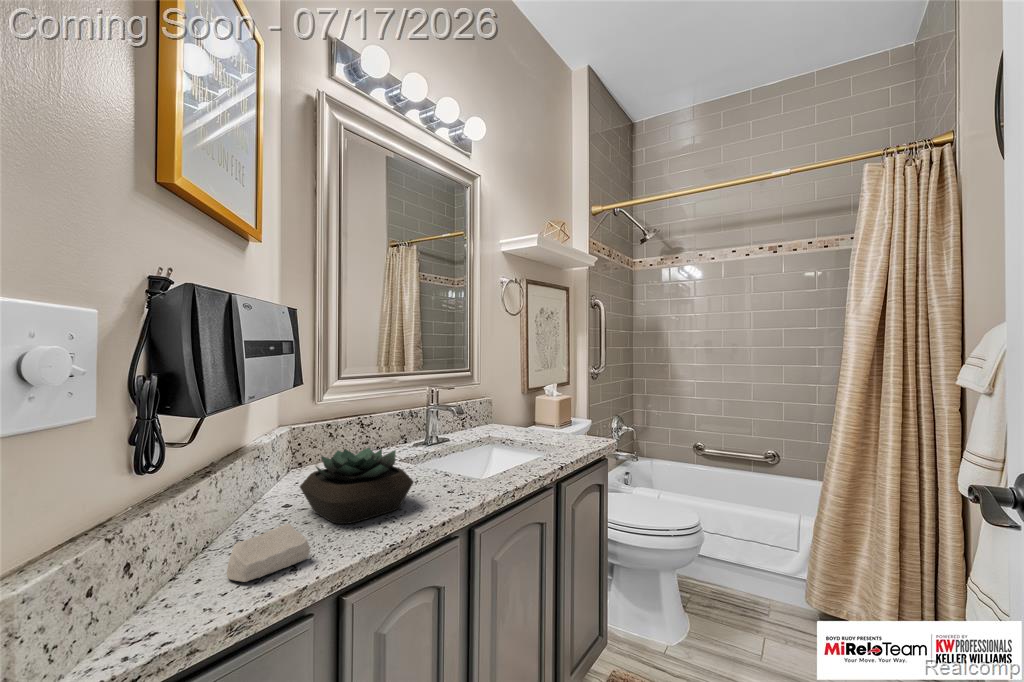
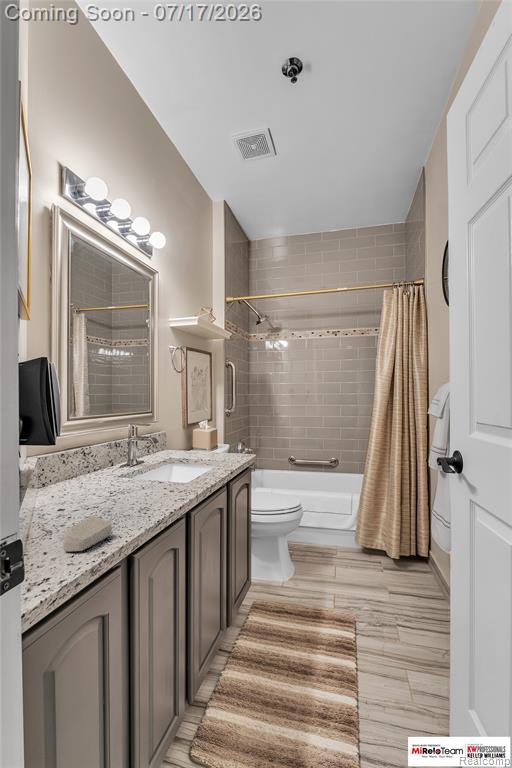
succulent plant: present [300,448,413,524] -> none [73,466,154,516]

